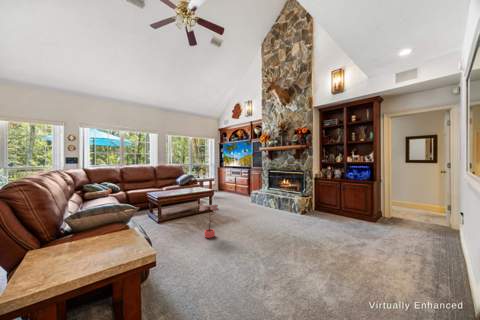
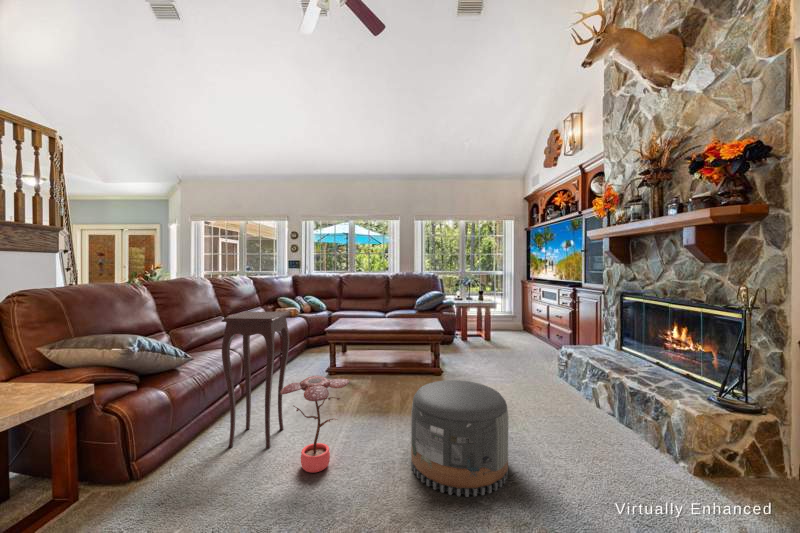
side table: none [160,184,186,242] -> present [222,312,289,448]
pouf: none [235,200,265,231] -> present [411,380,509,497]

